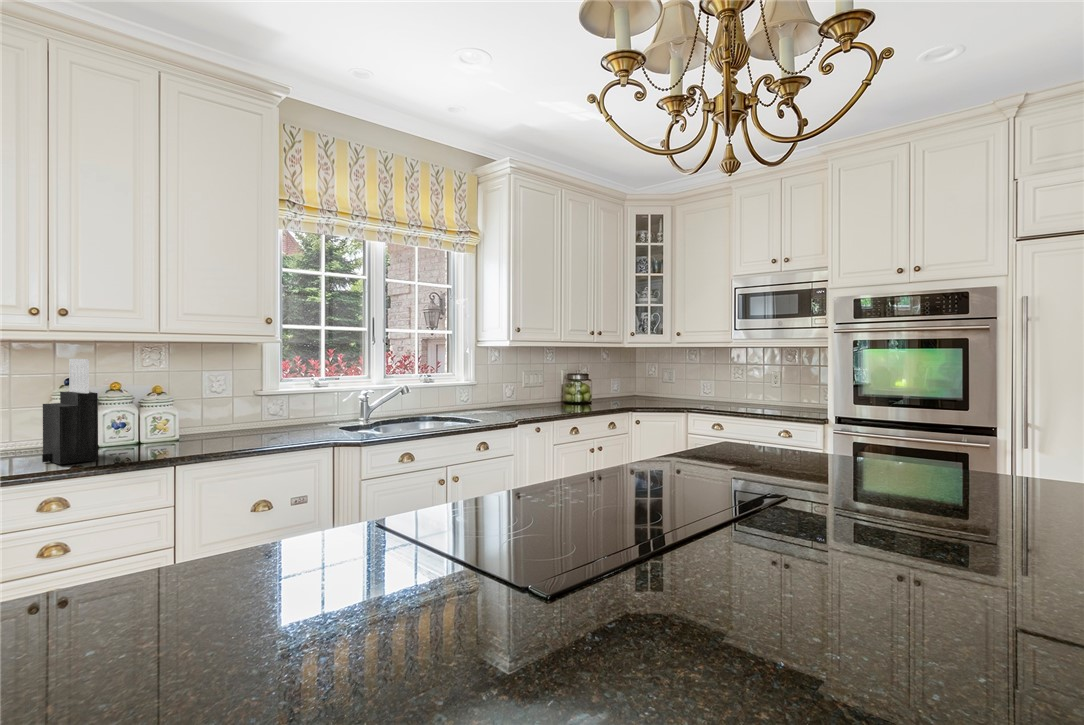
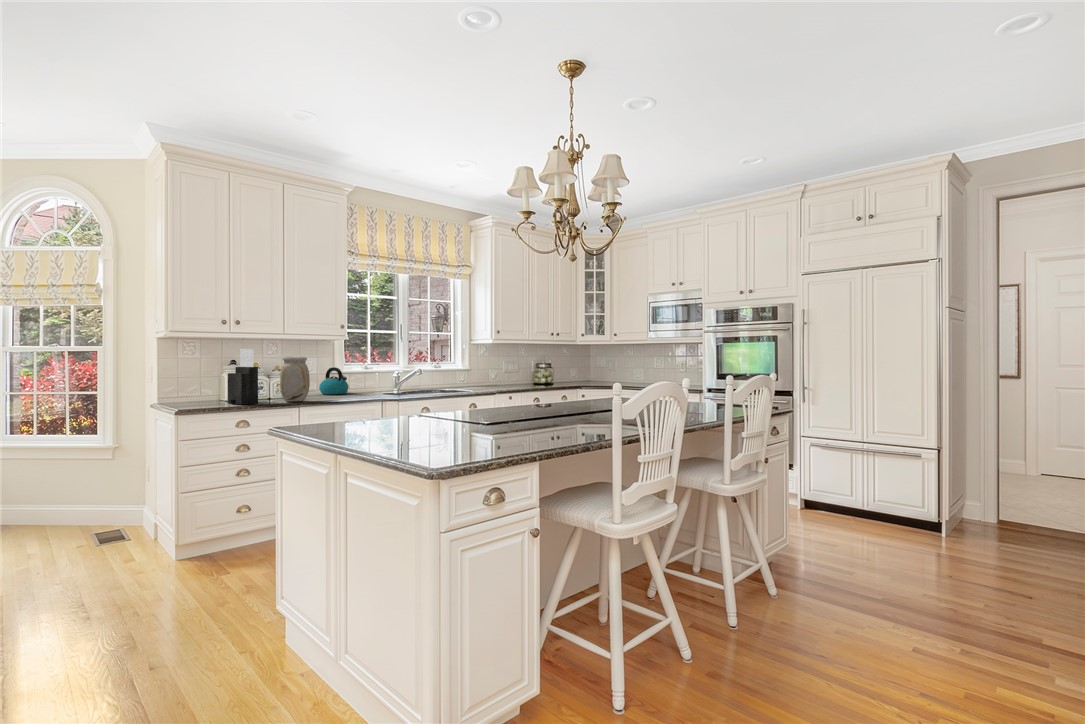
vase: none [146,373,203,453] -> present [280,356,310,402]
kettle: none [234,386,284,432] -> present [319,367,349,394]

